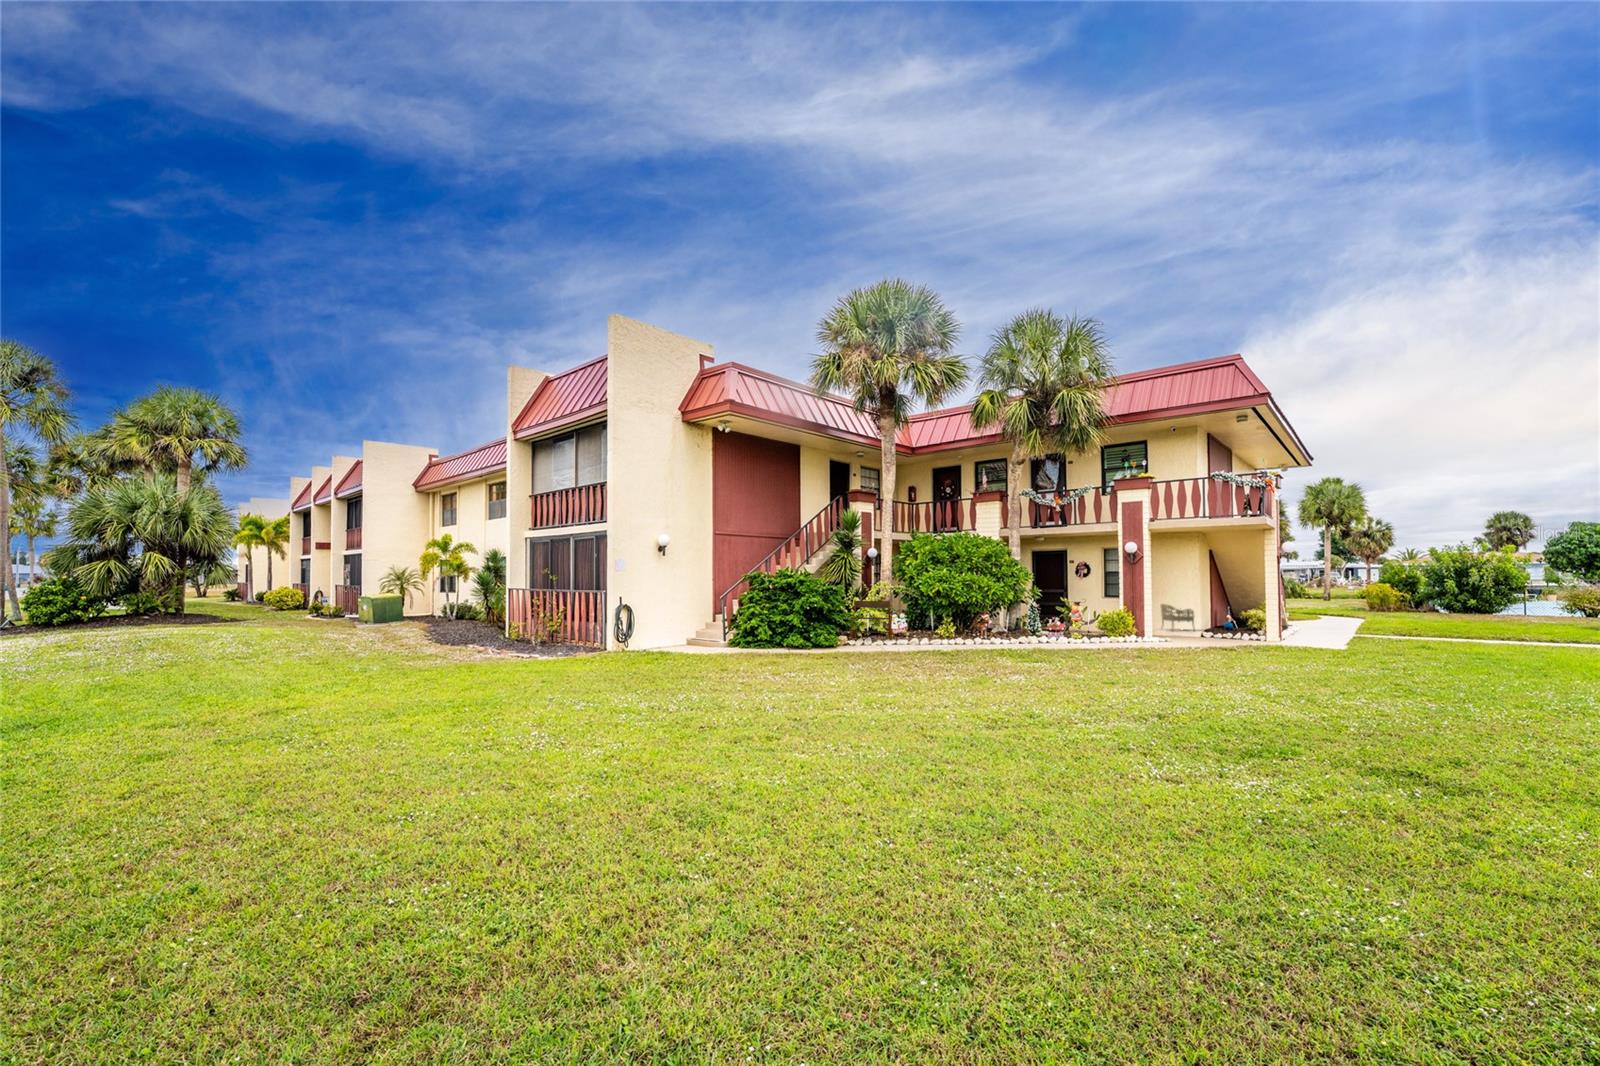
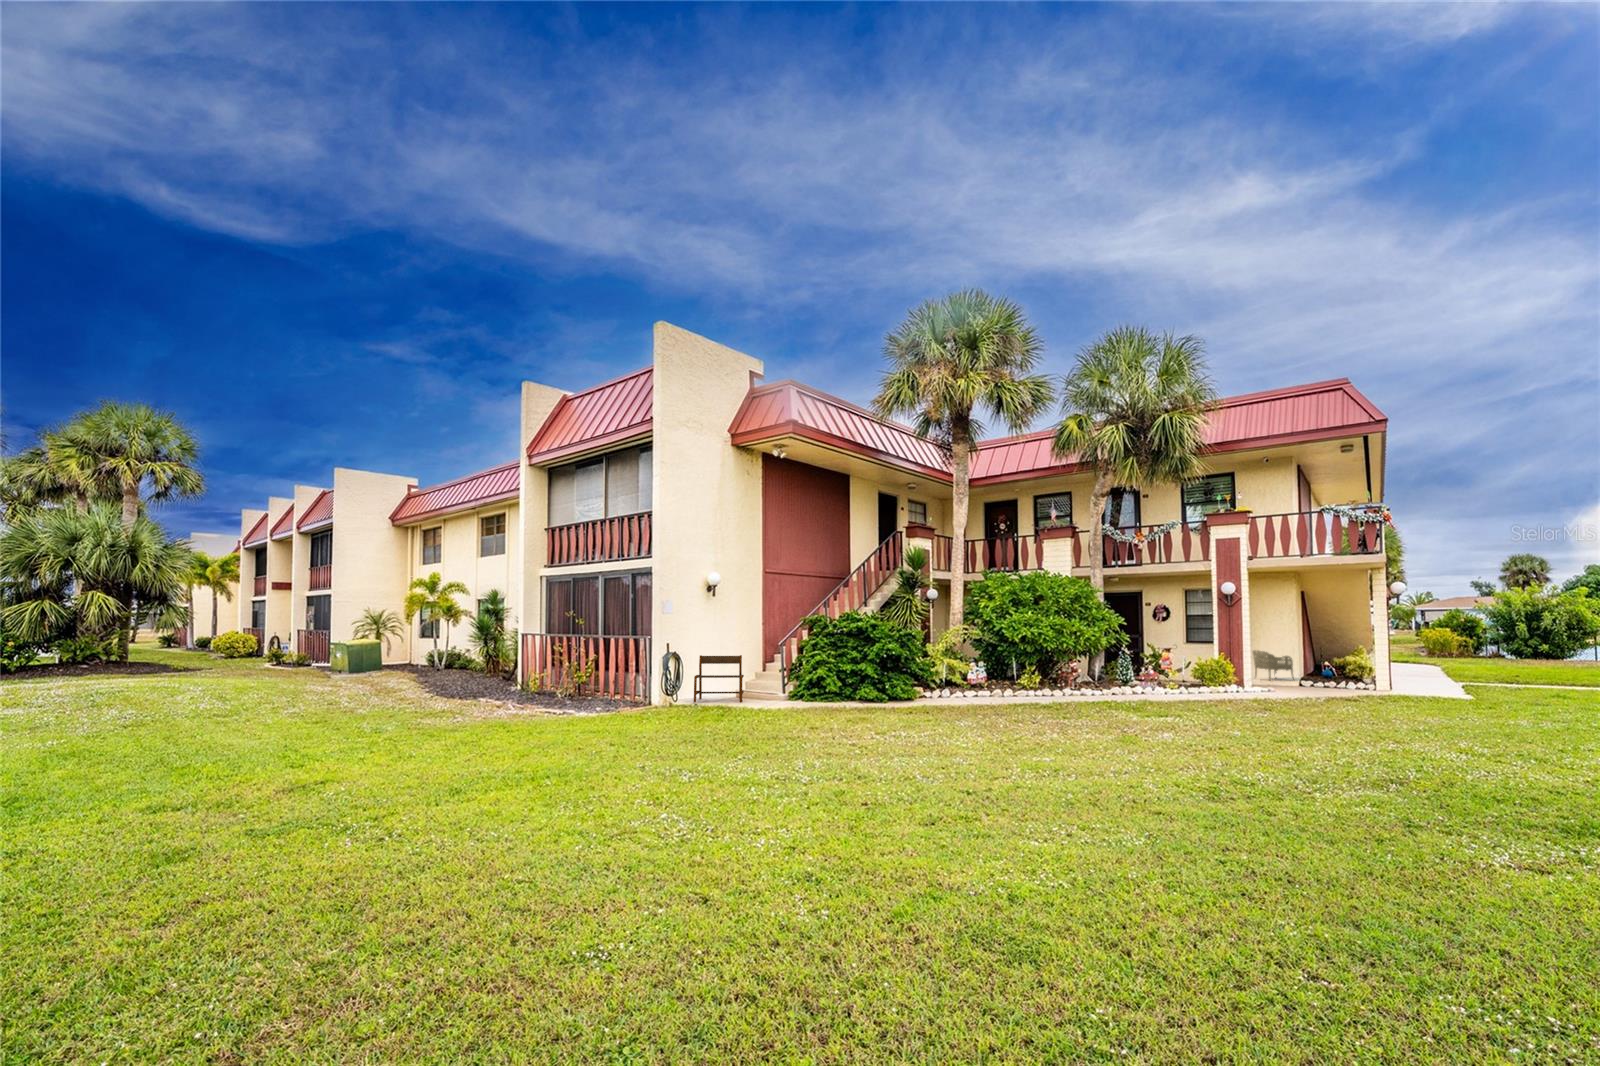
bench: present [850,600,892,641] -> present [694,655,744,703]

